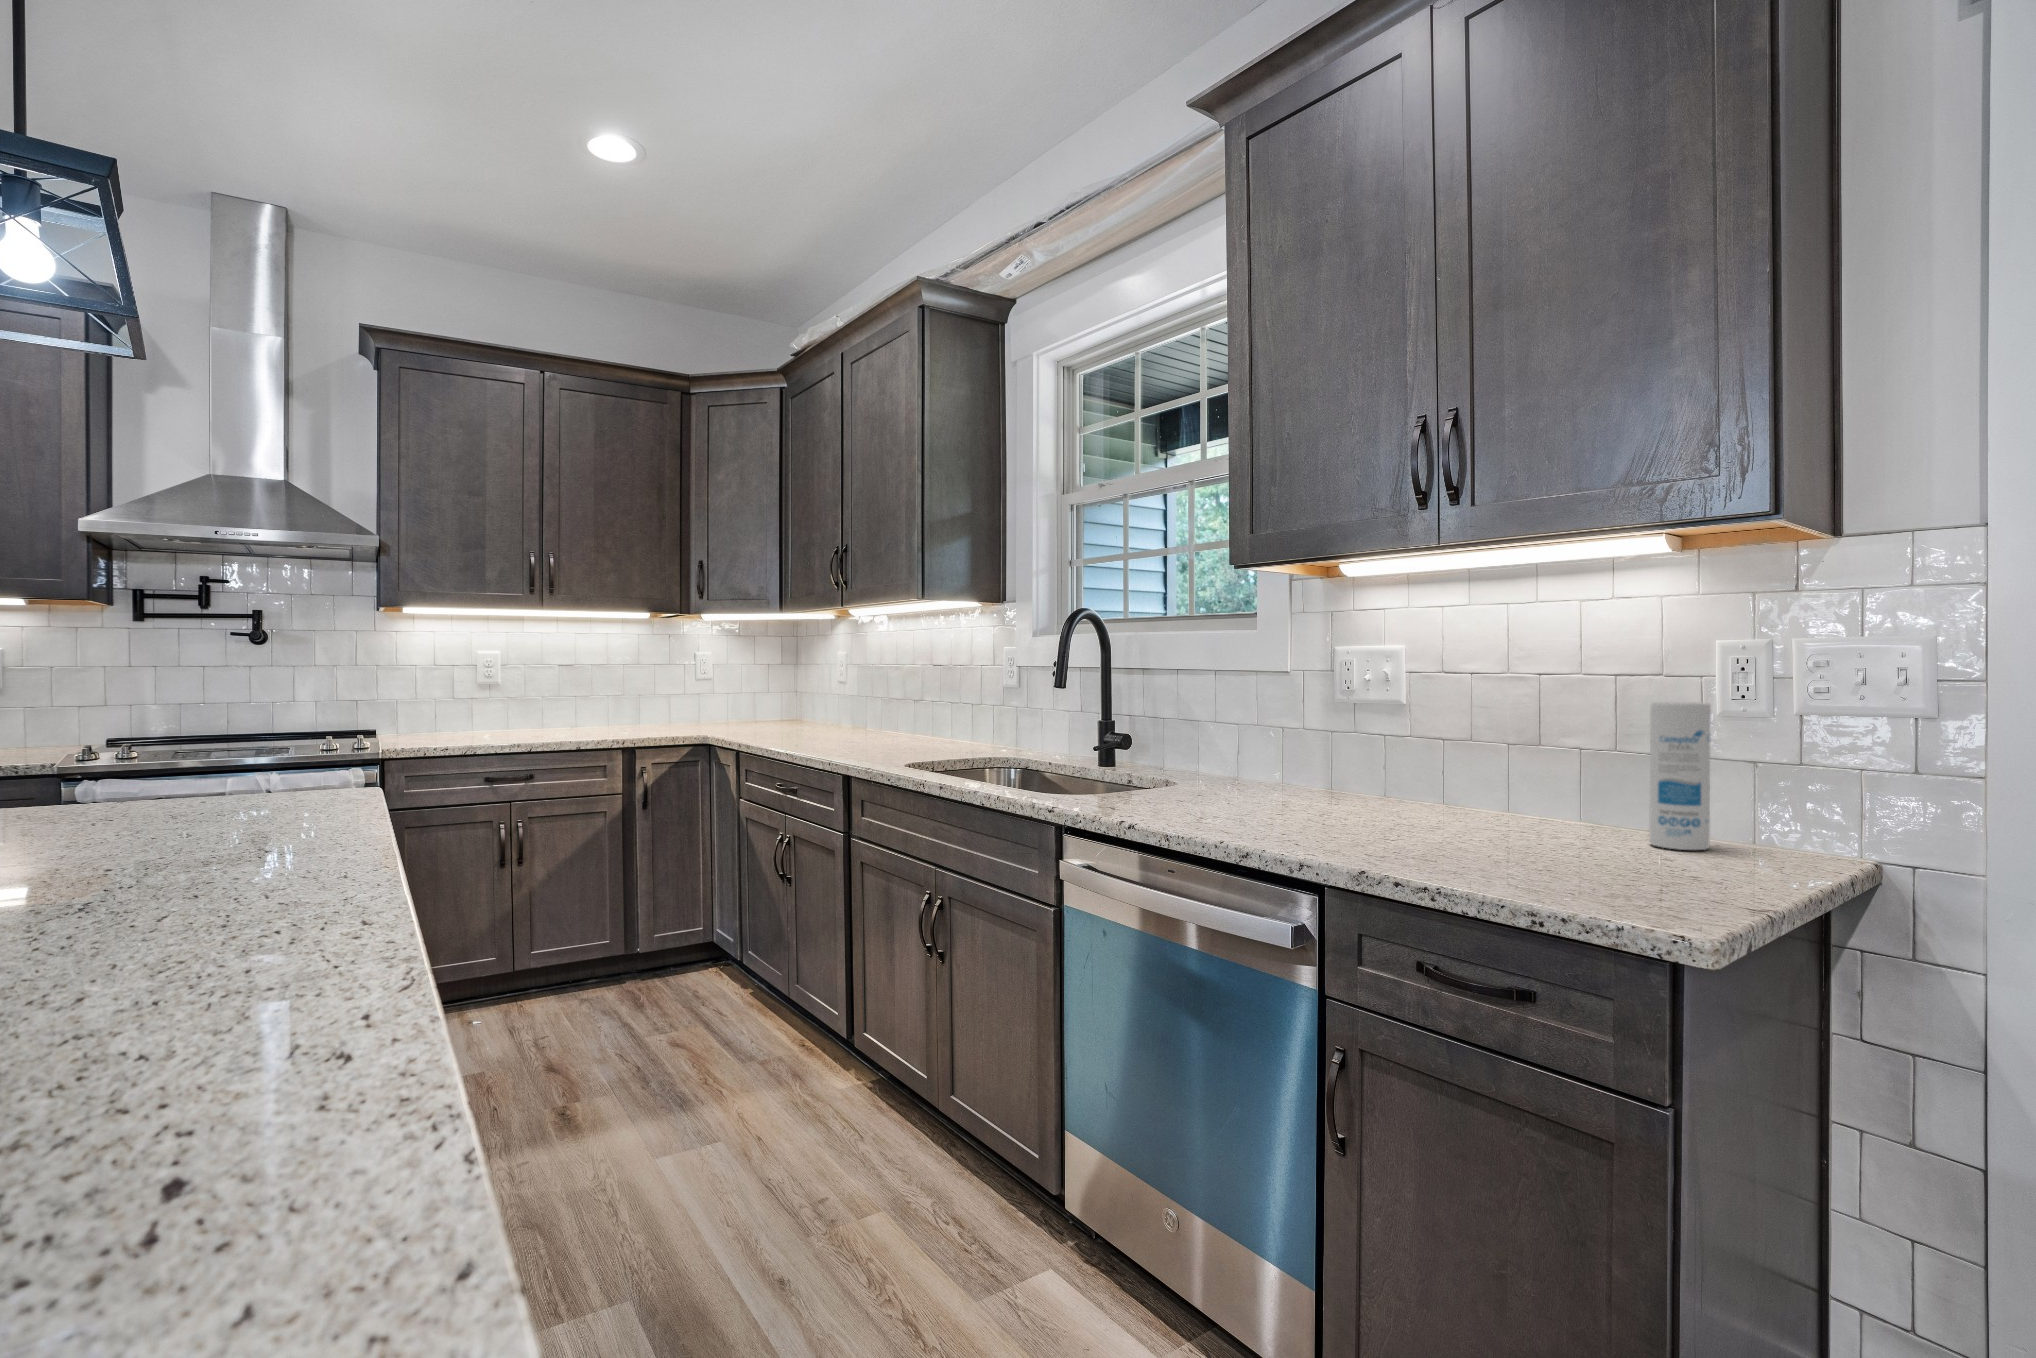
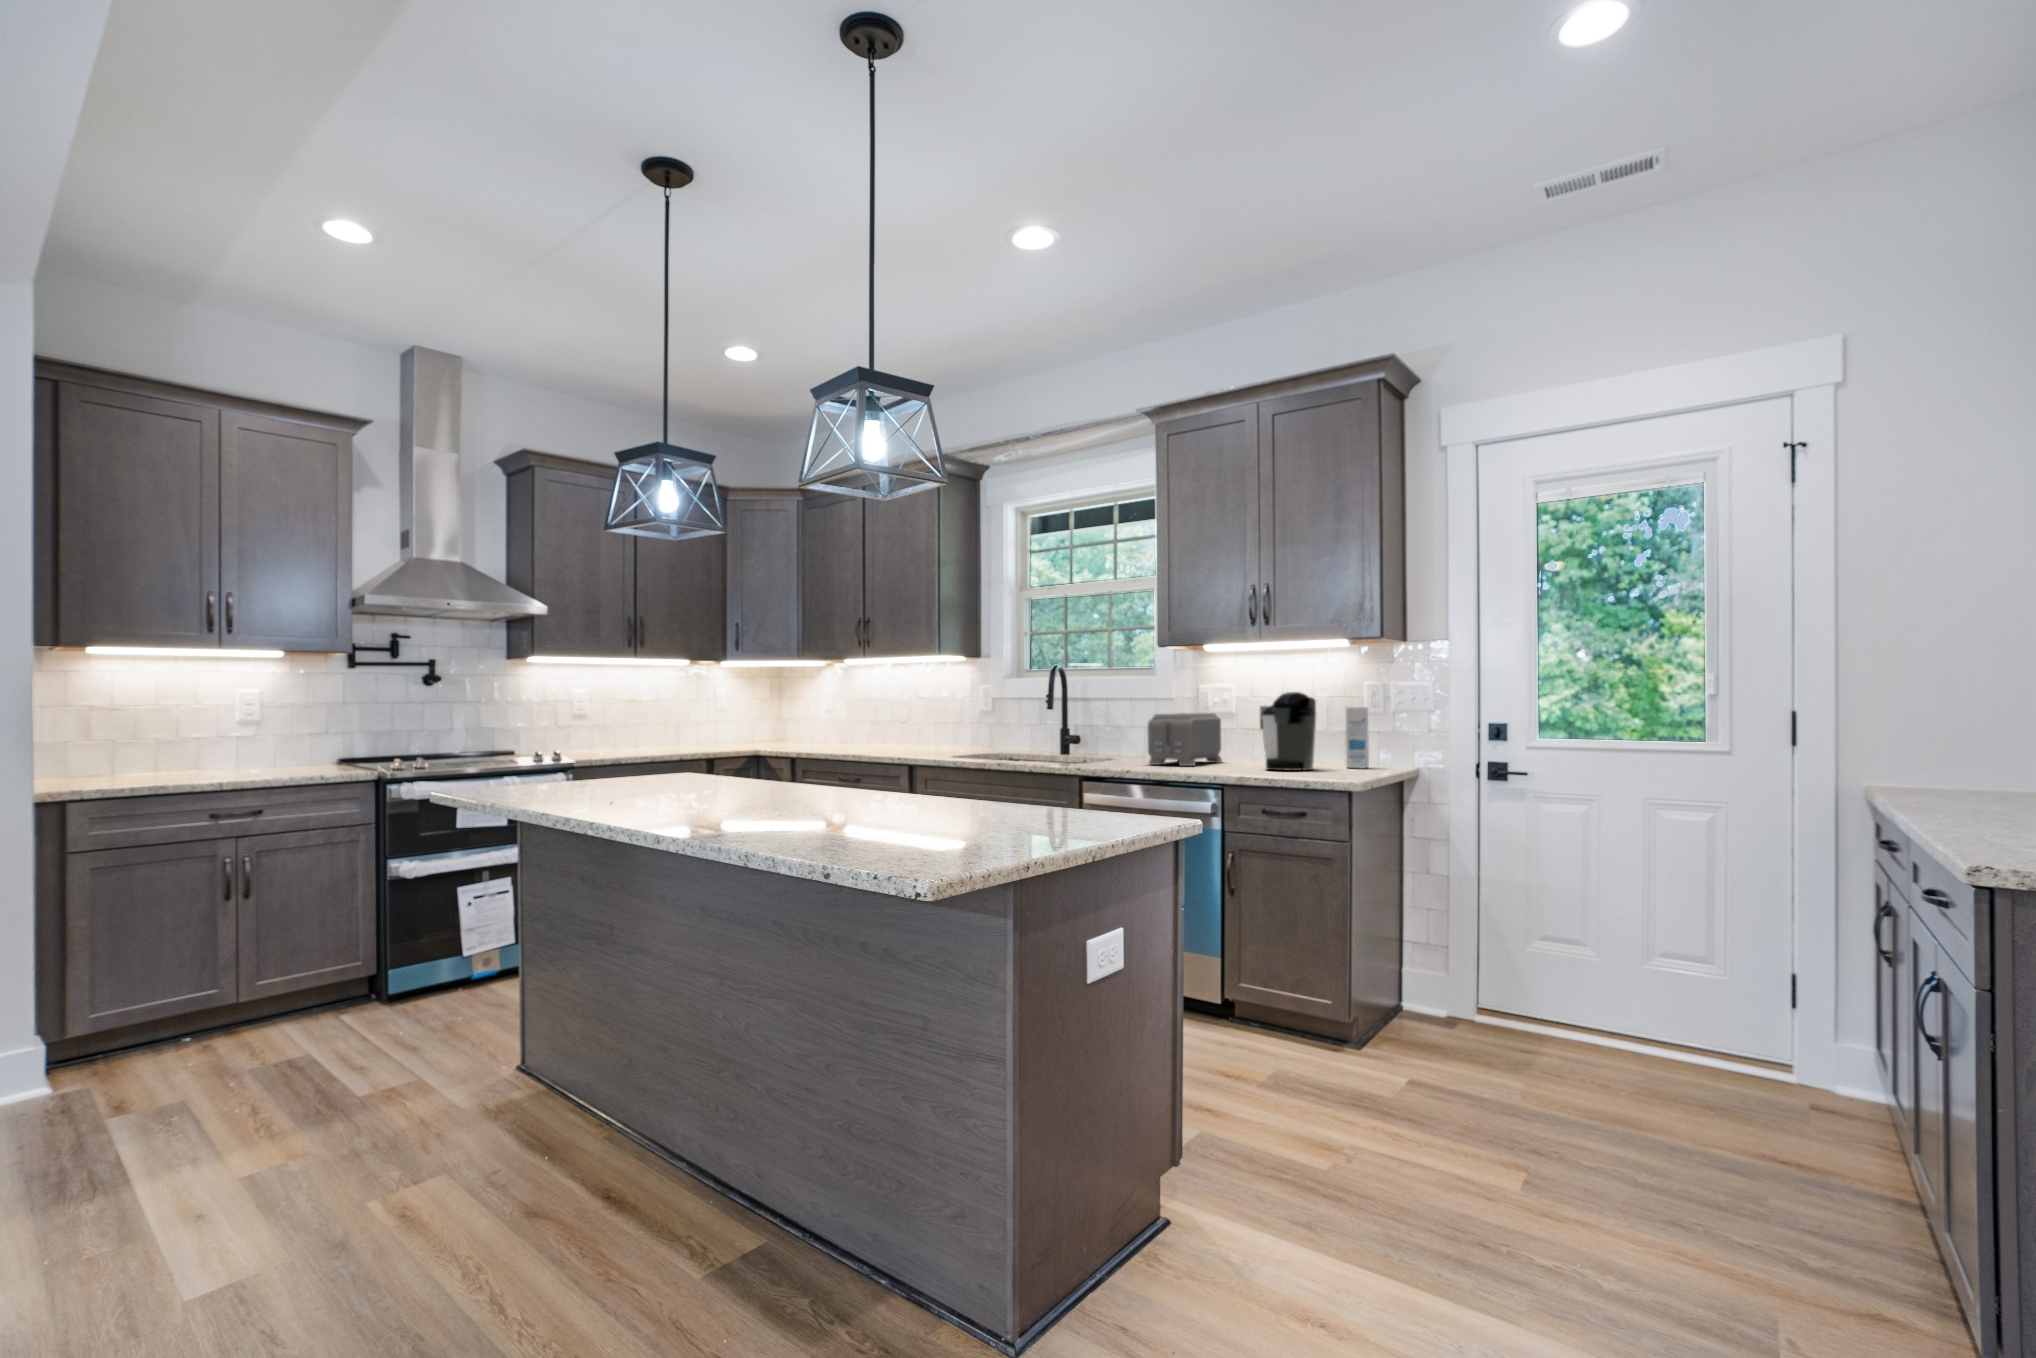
coffee maker: none [1439,666,1571,855] -> present [1260,692,1316,771]
toaster: none [1203,703,1370,819] -> present [1148,713,1222,766]

